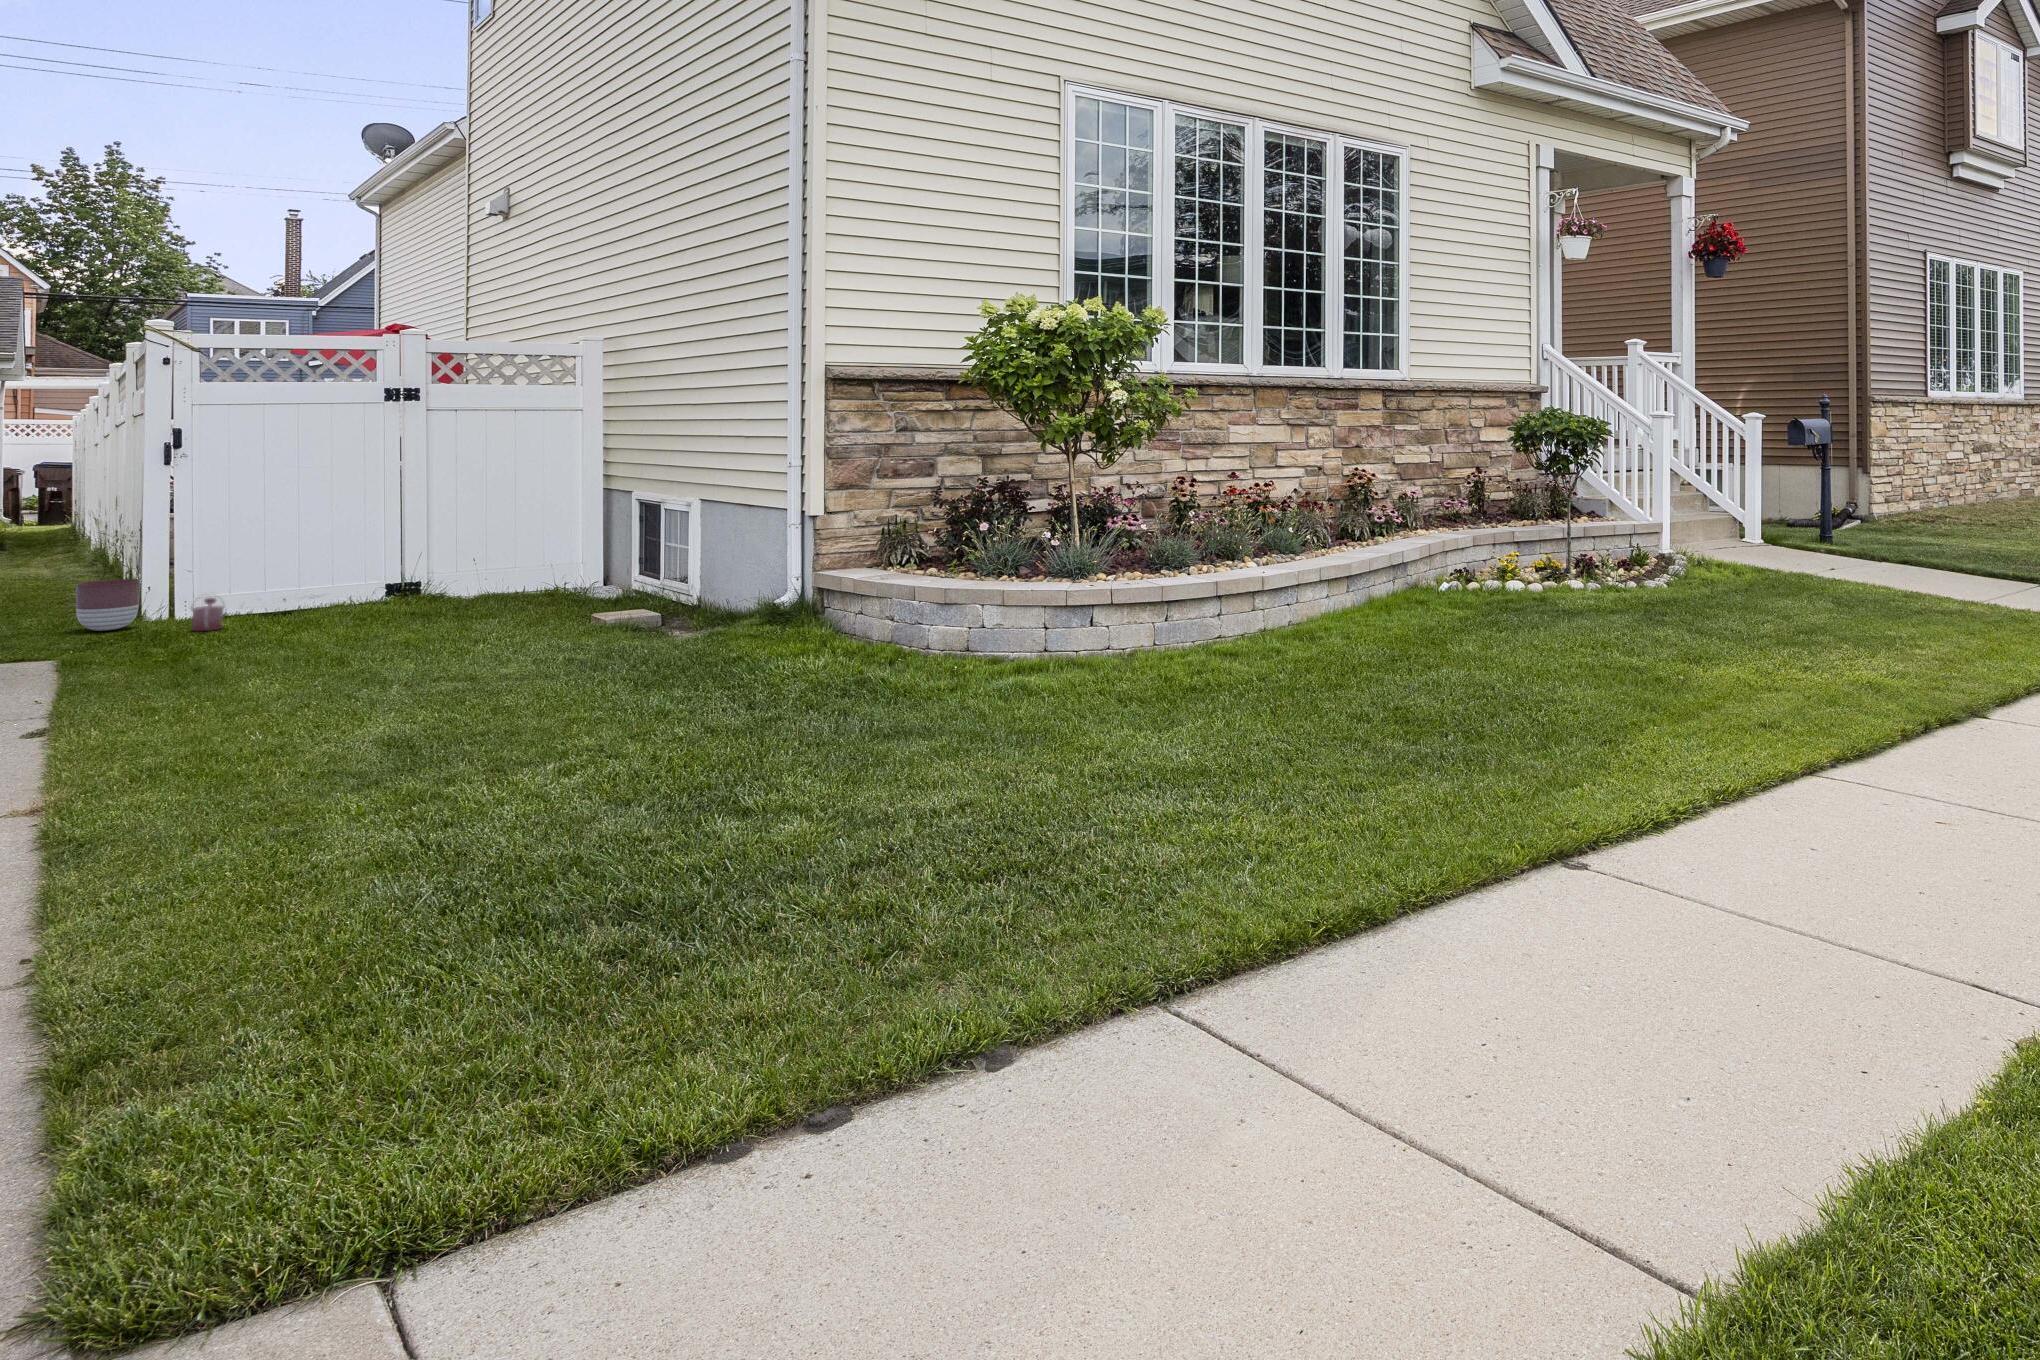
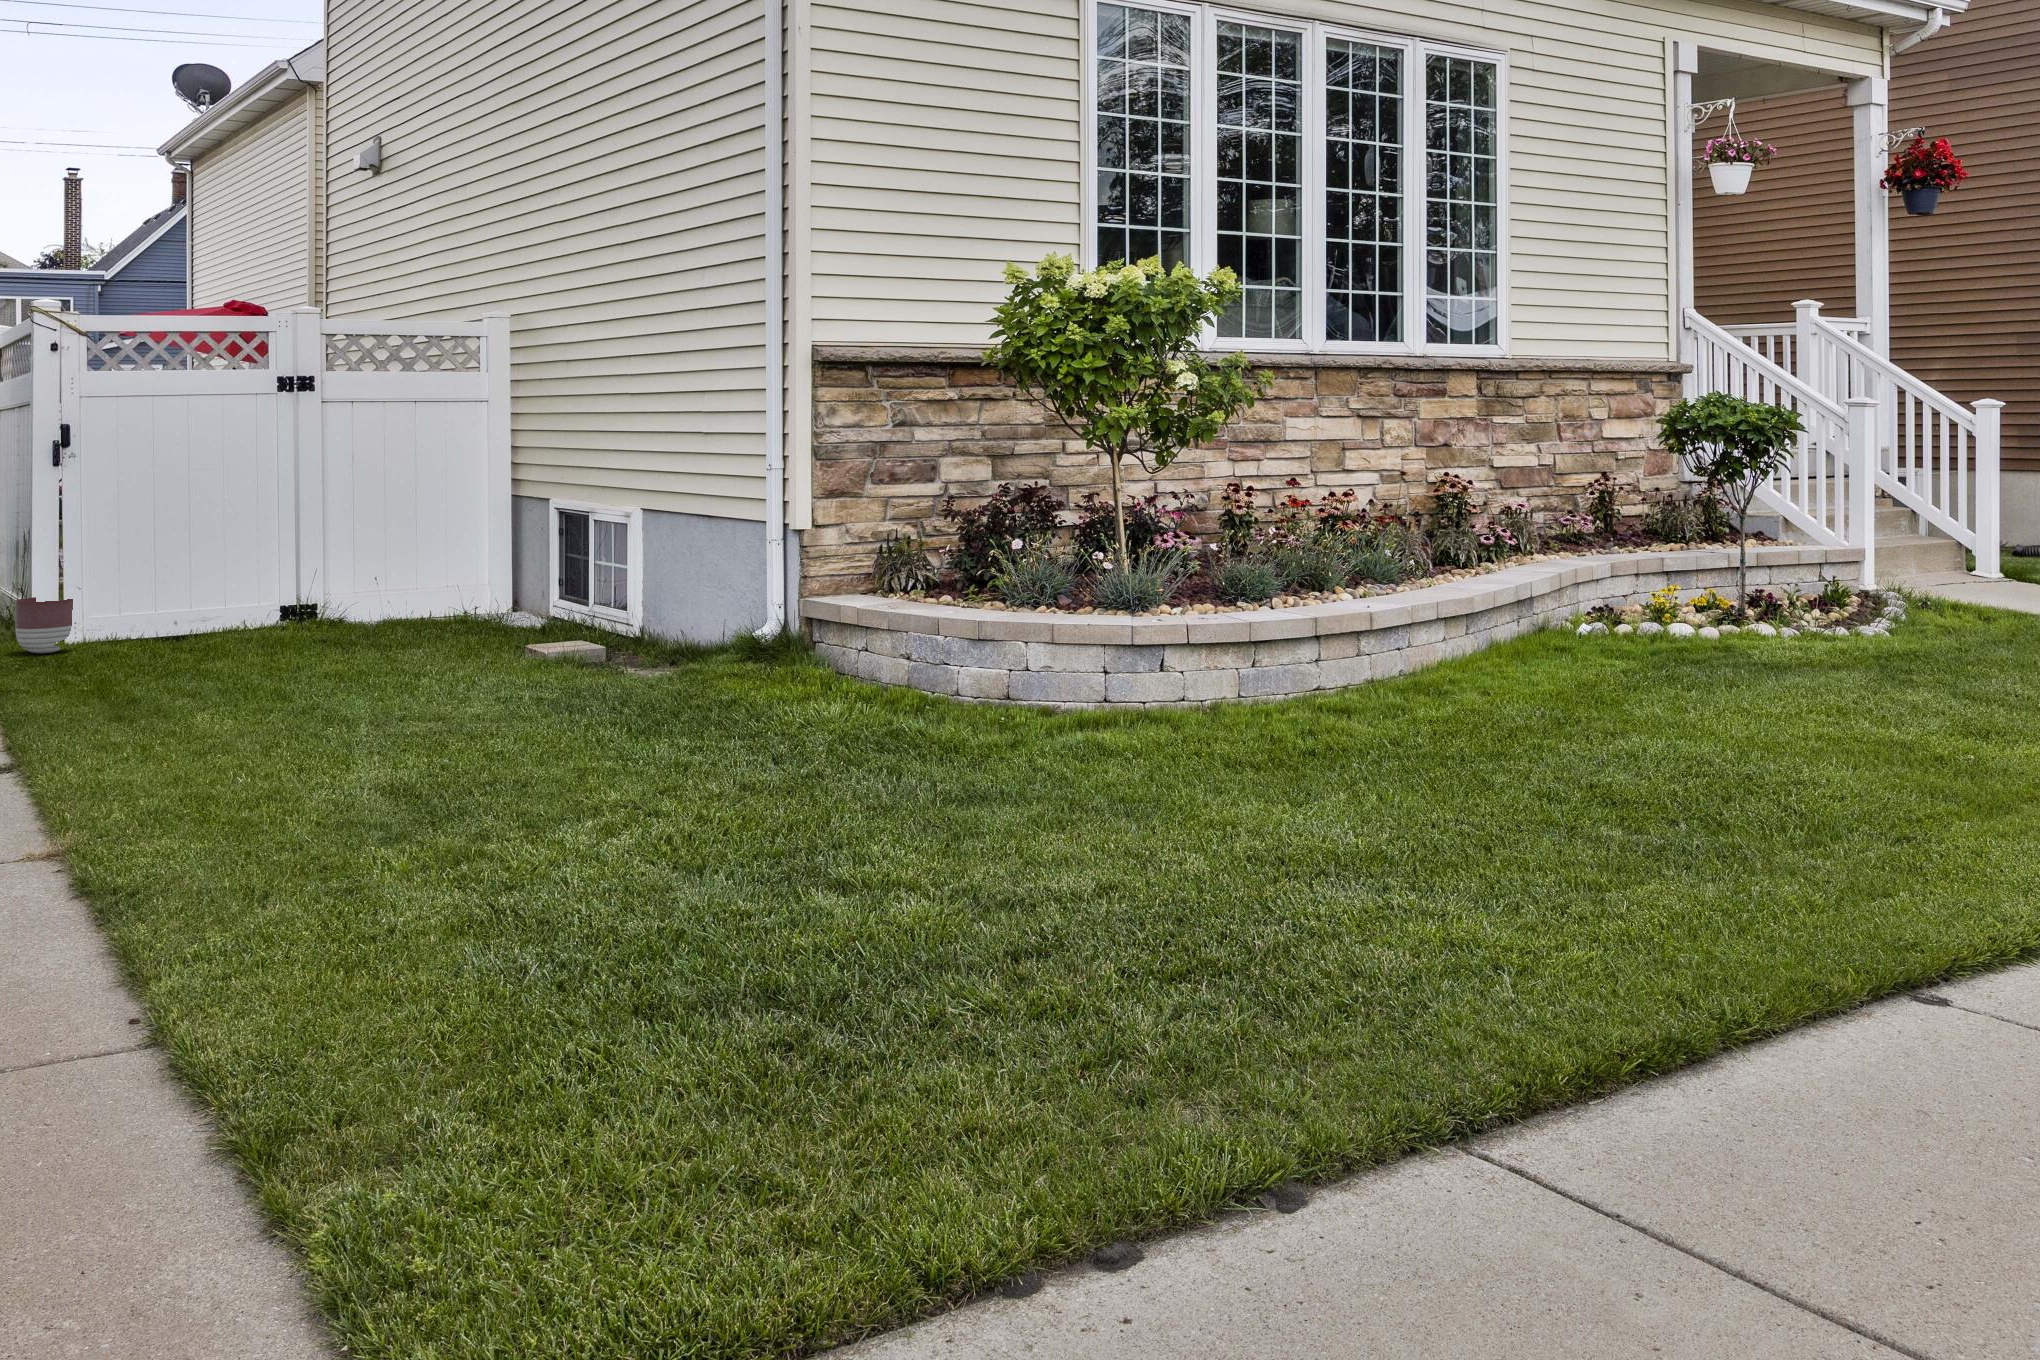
watering can: present [192,598,224,631] -> none [128,614,162,656]

